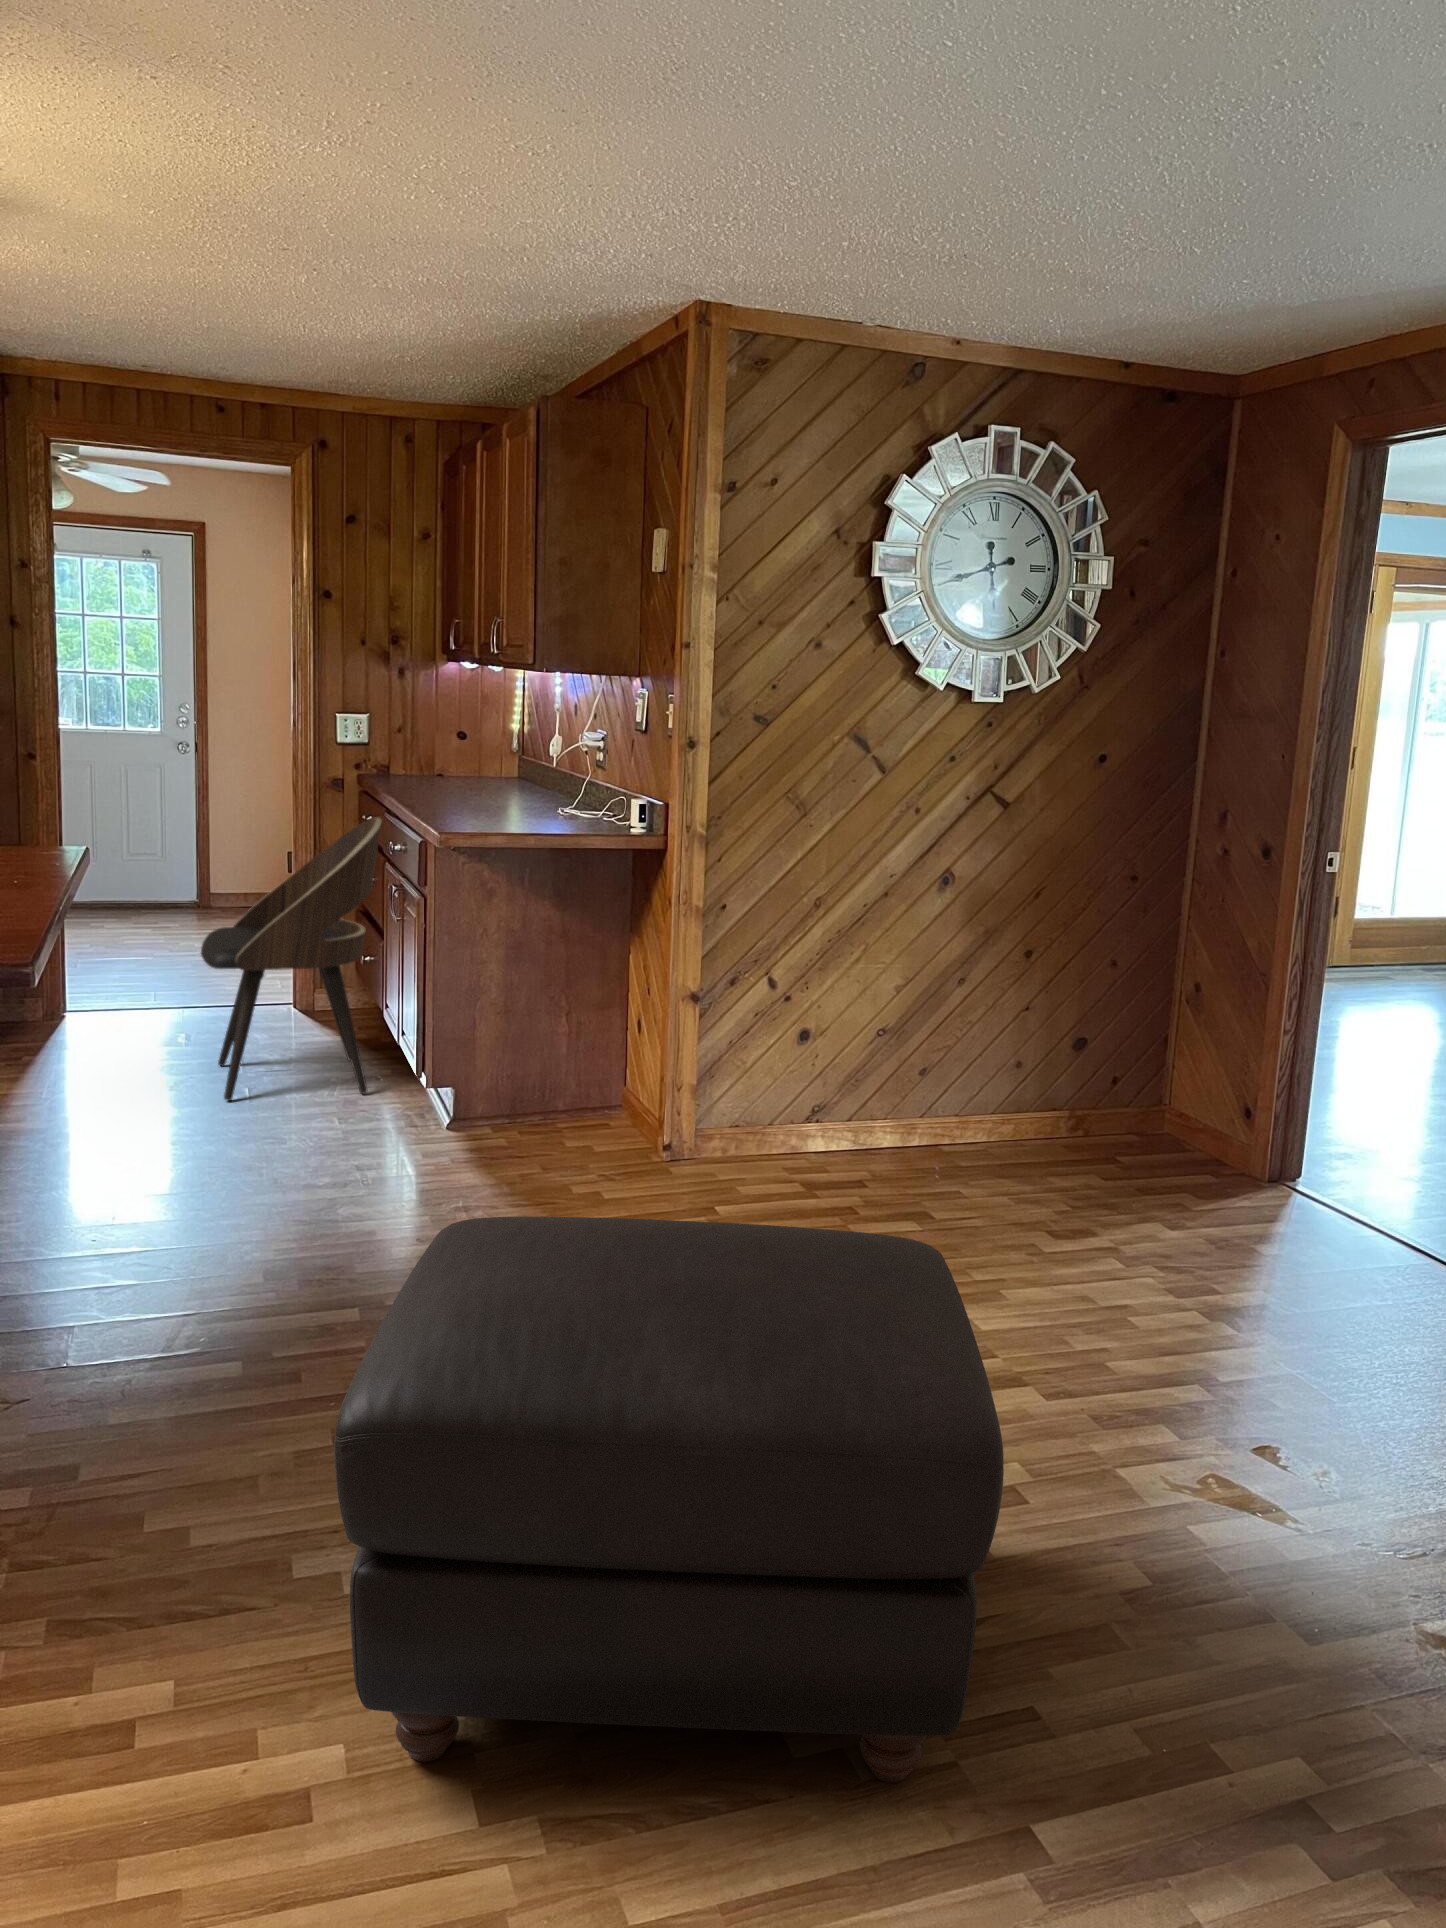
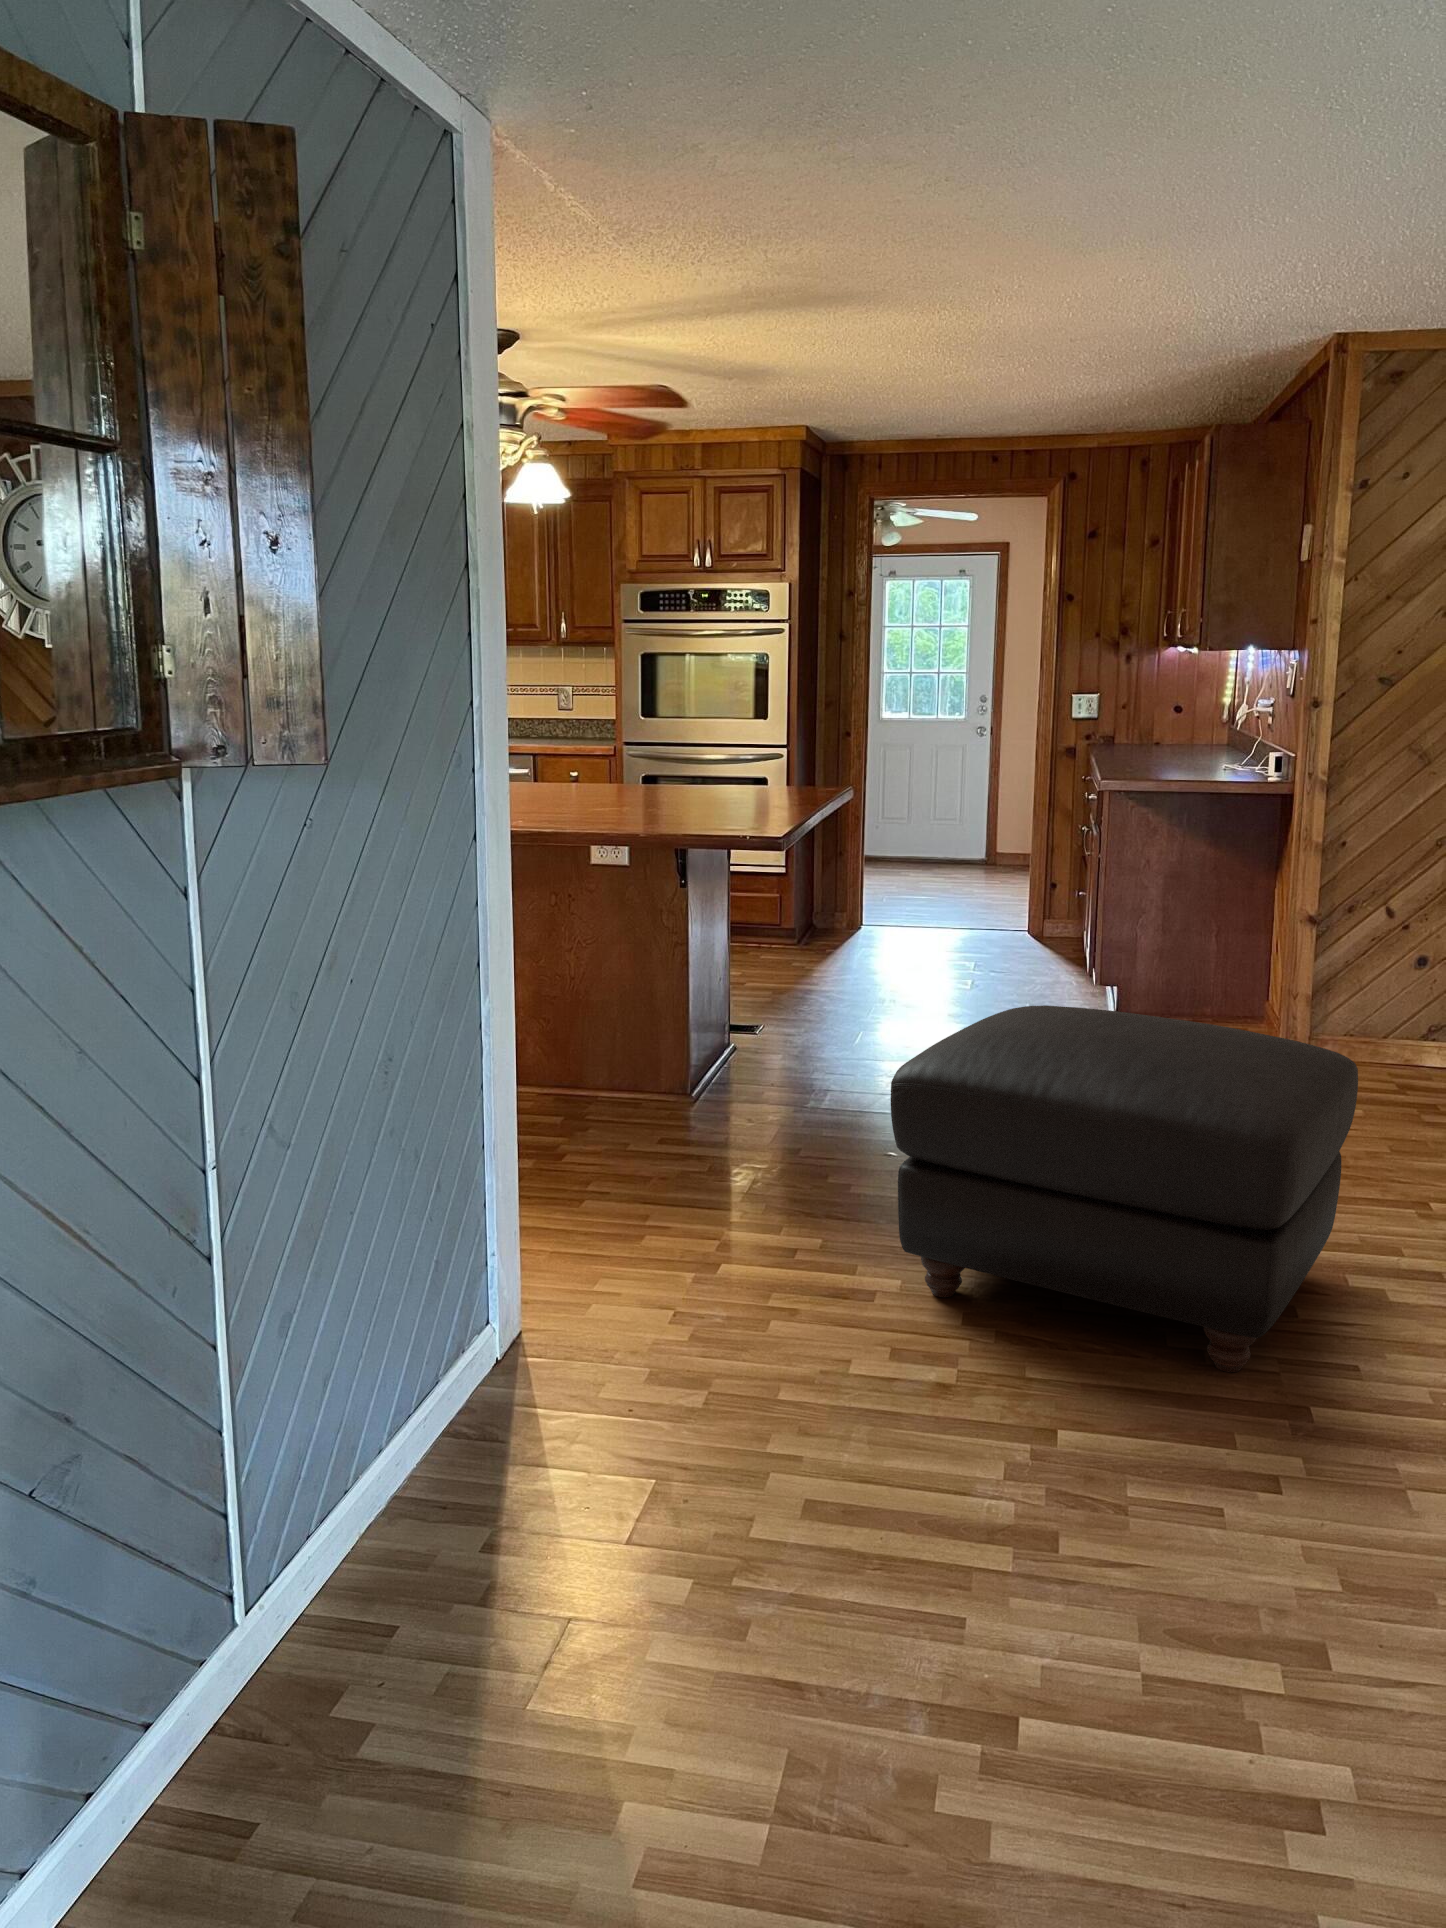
dining chair: present [201,817,382,1101] -> none [945,773,1085,989]

